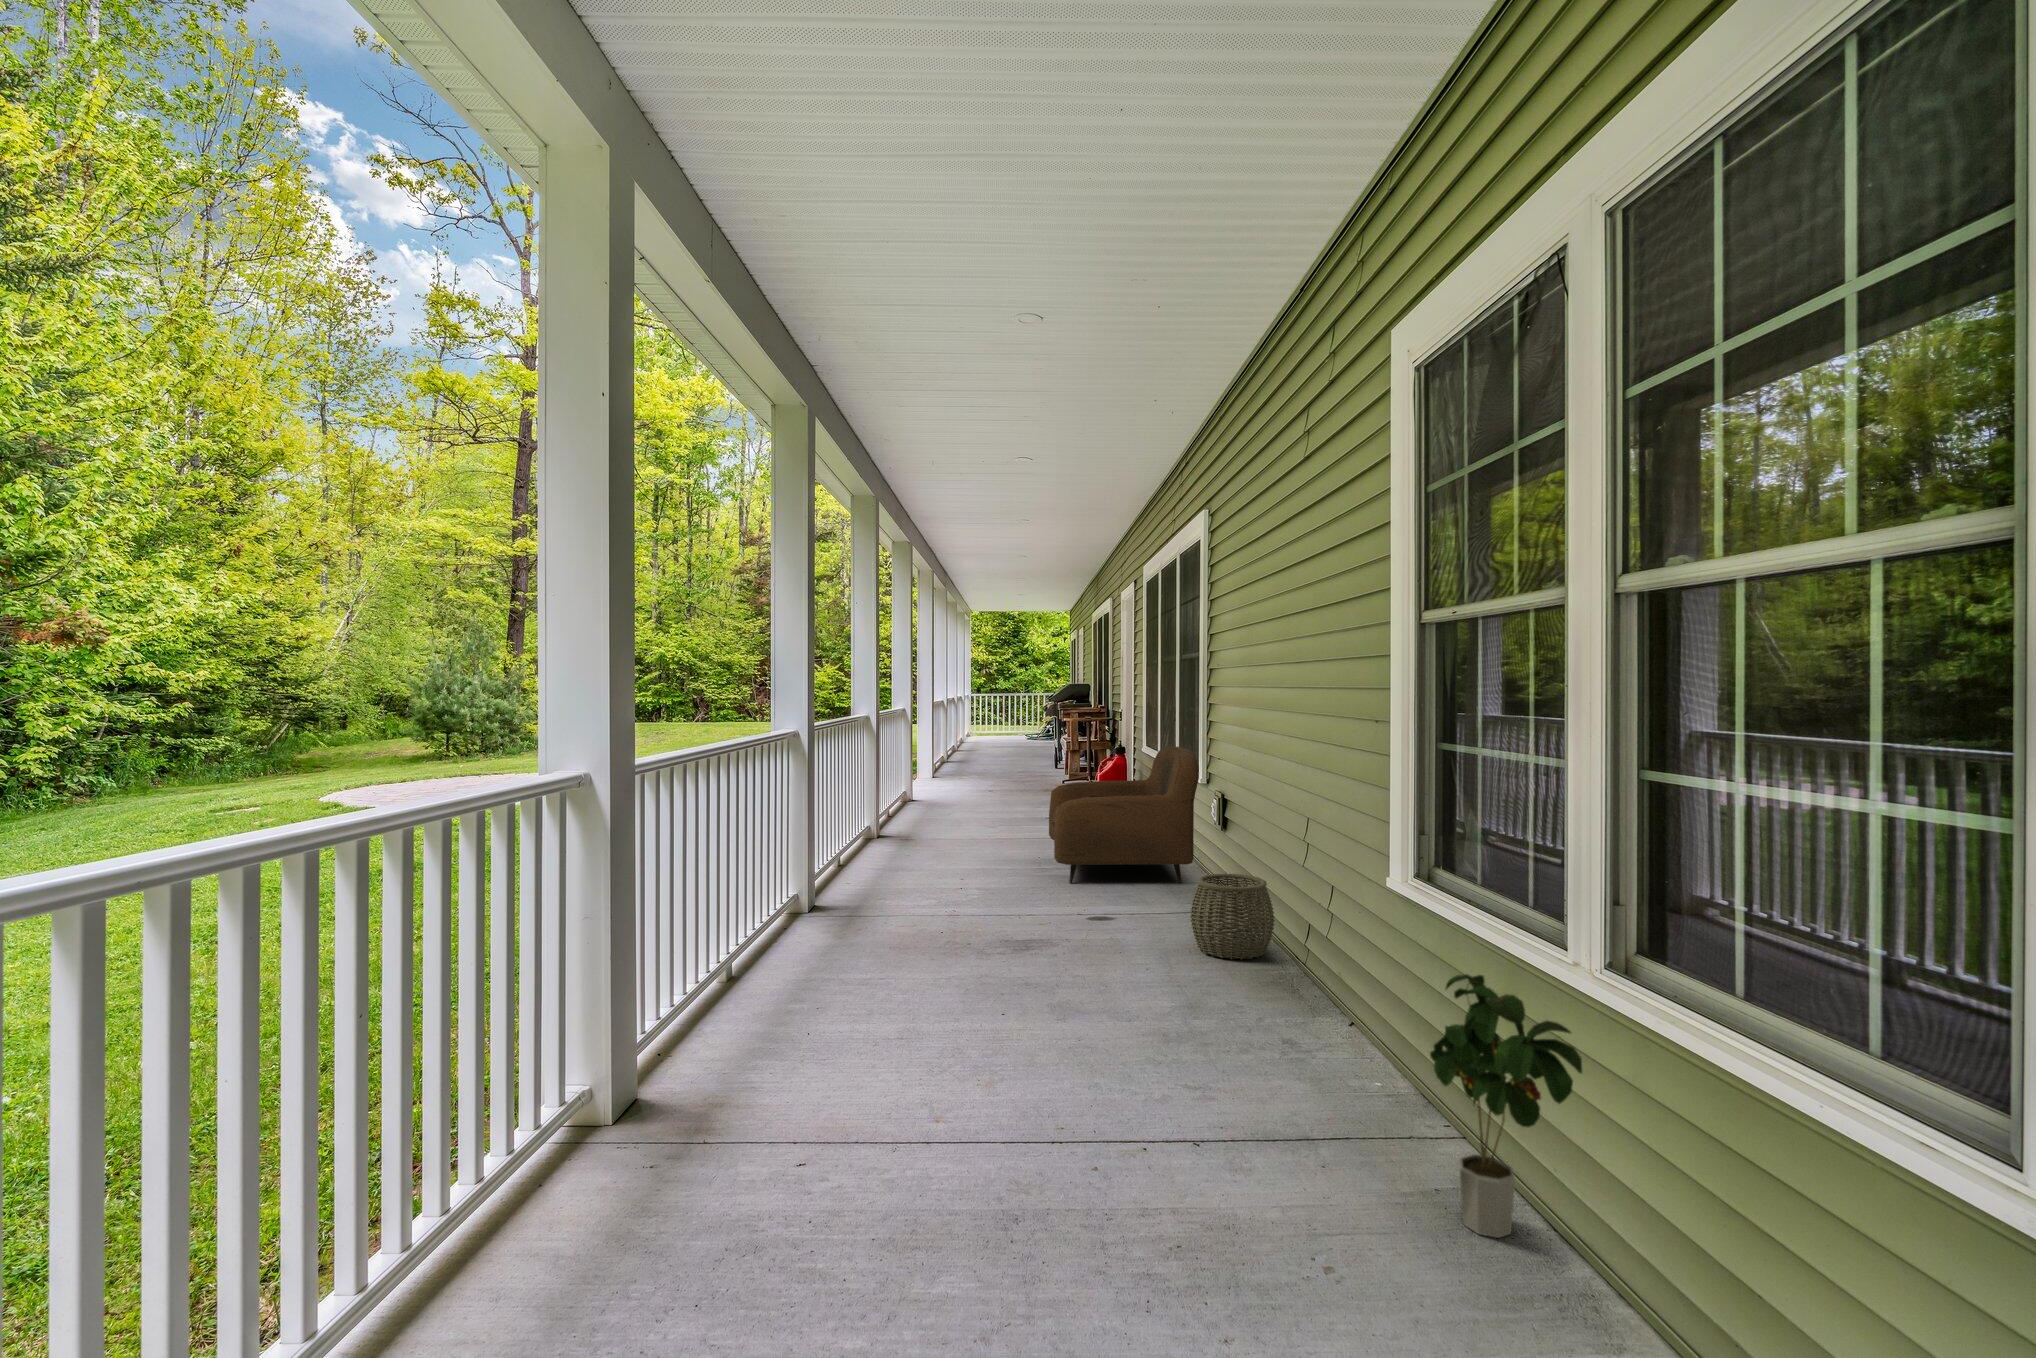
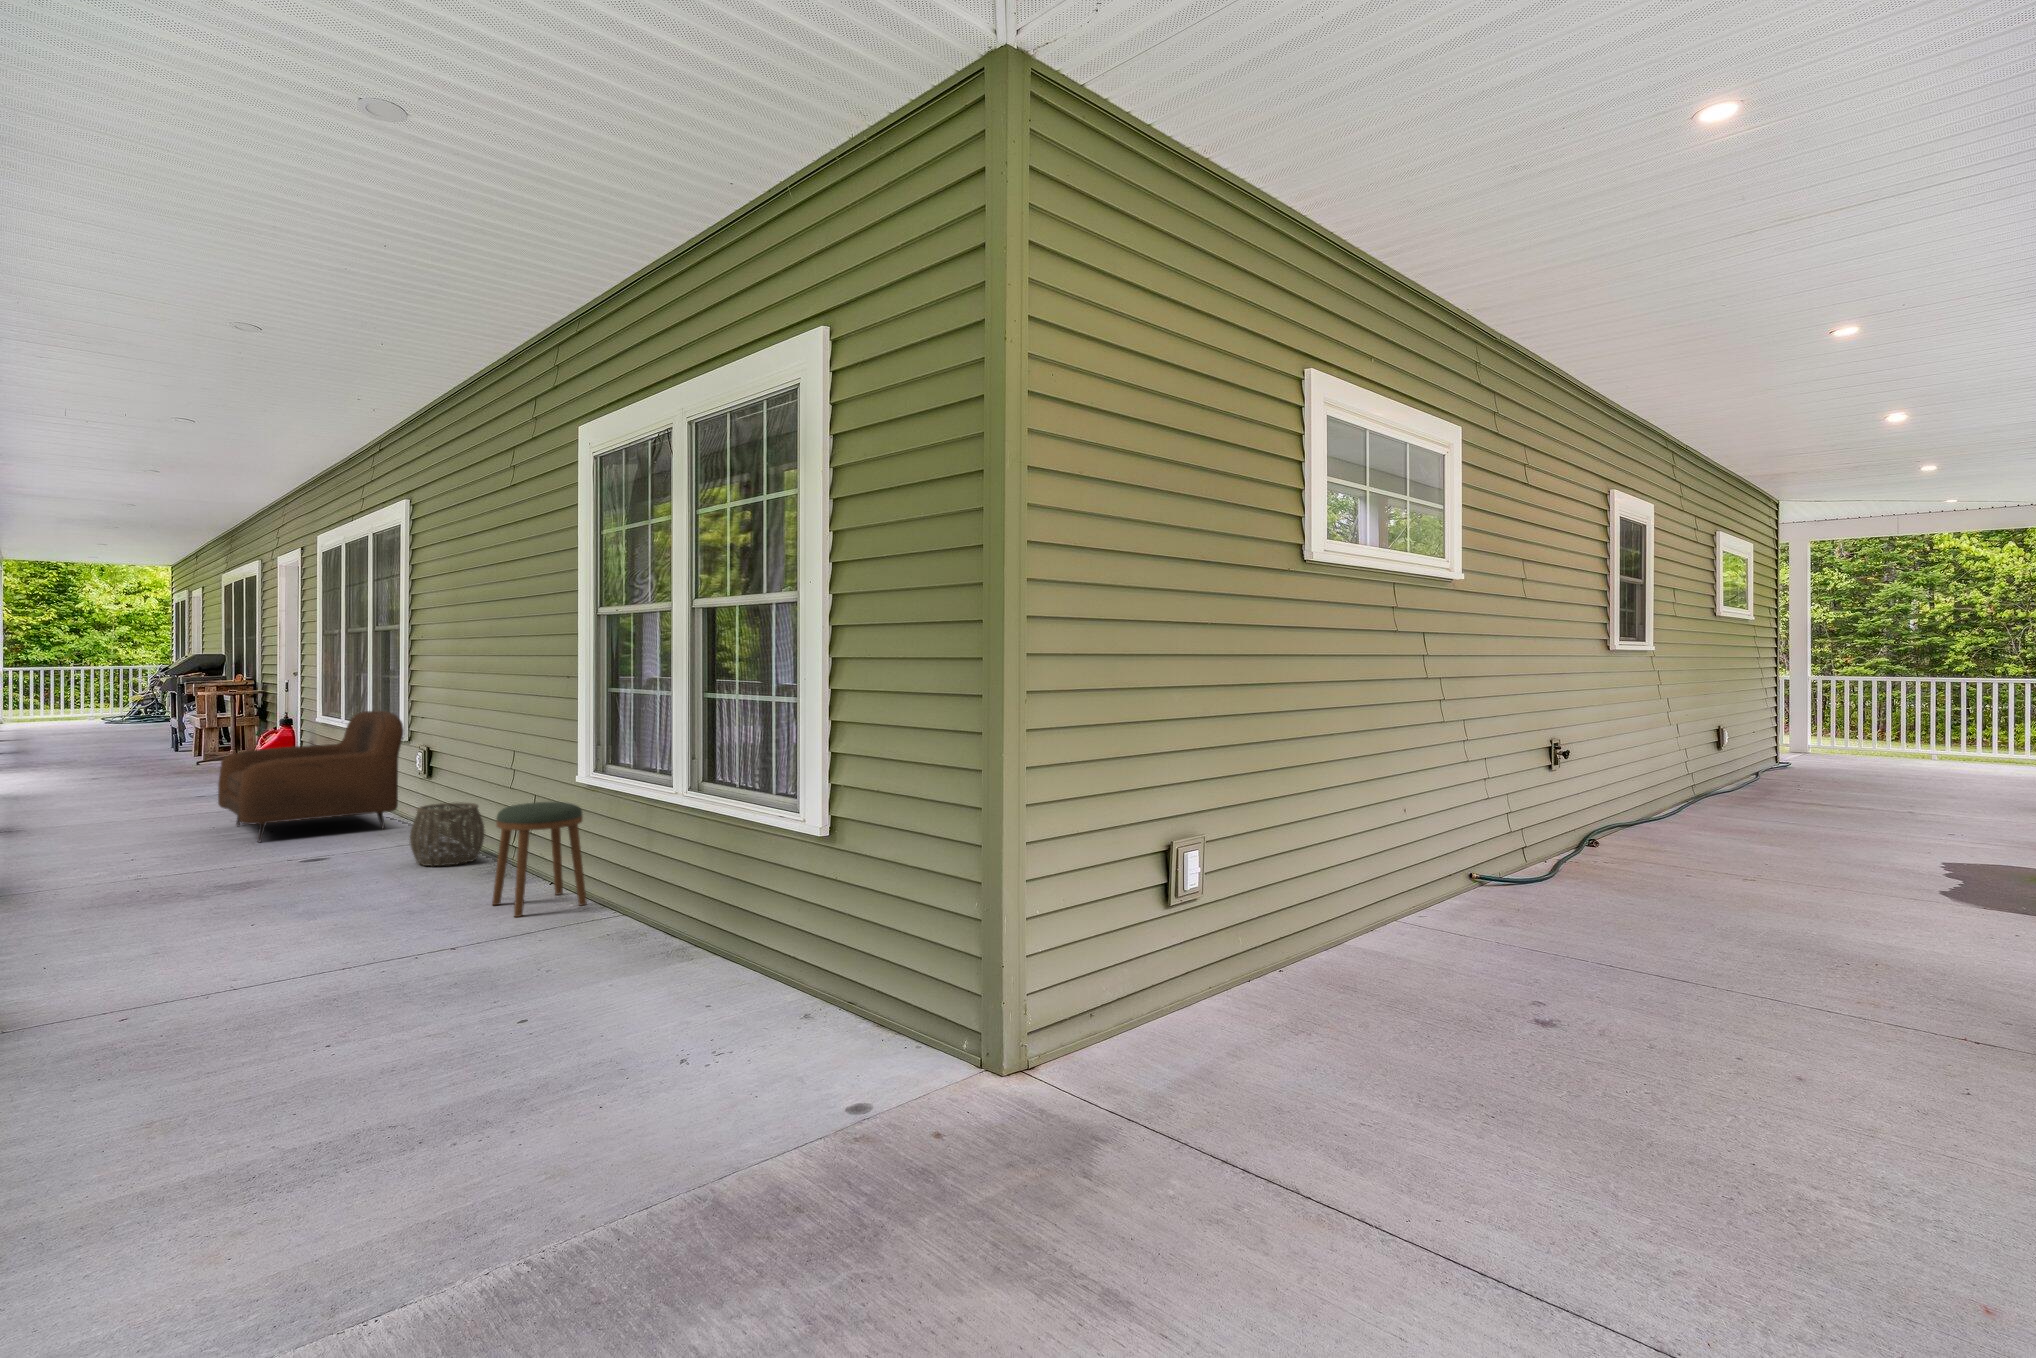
stool: none [1270,913,1407,1099] -> present [492,802,587,917]
potted plant: present [1430,974,1582,1238] -> none [600,809,674,940]

